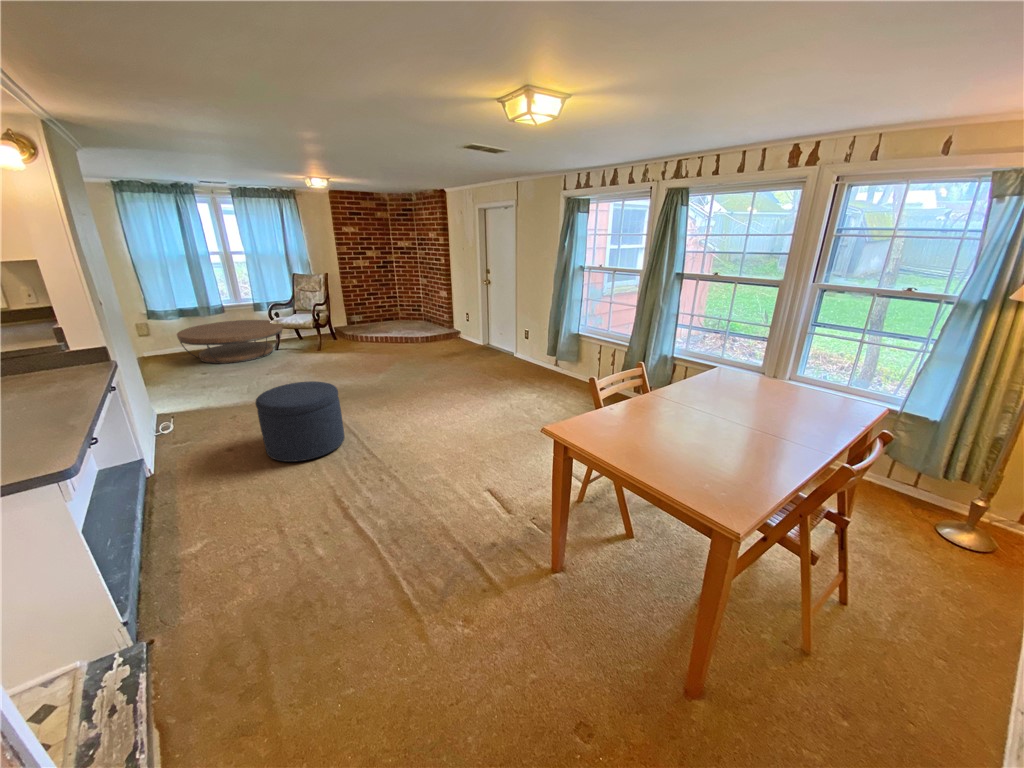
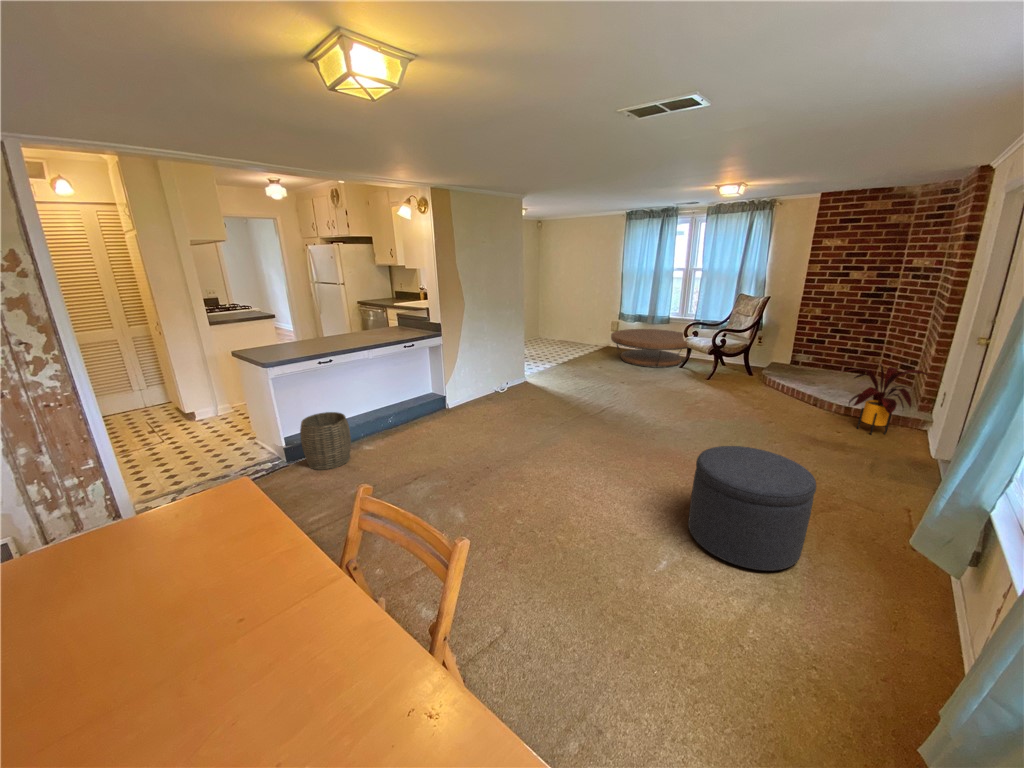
house plant: none [430,305,470,347] -> present [845,365,933,435]
ottoman: present [255,381,345,462] -> present [688,446,816,571]
woven basket: none [132,525,243,644] -> present [300,412,351,470]

